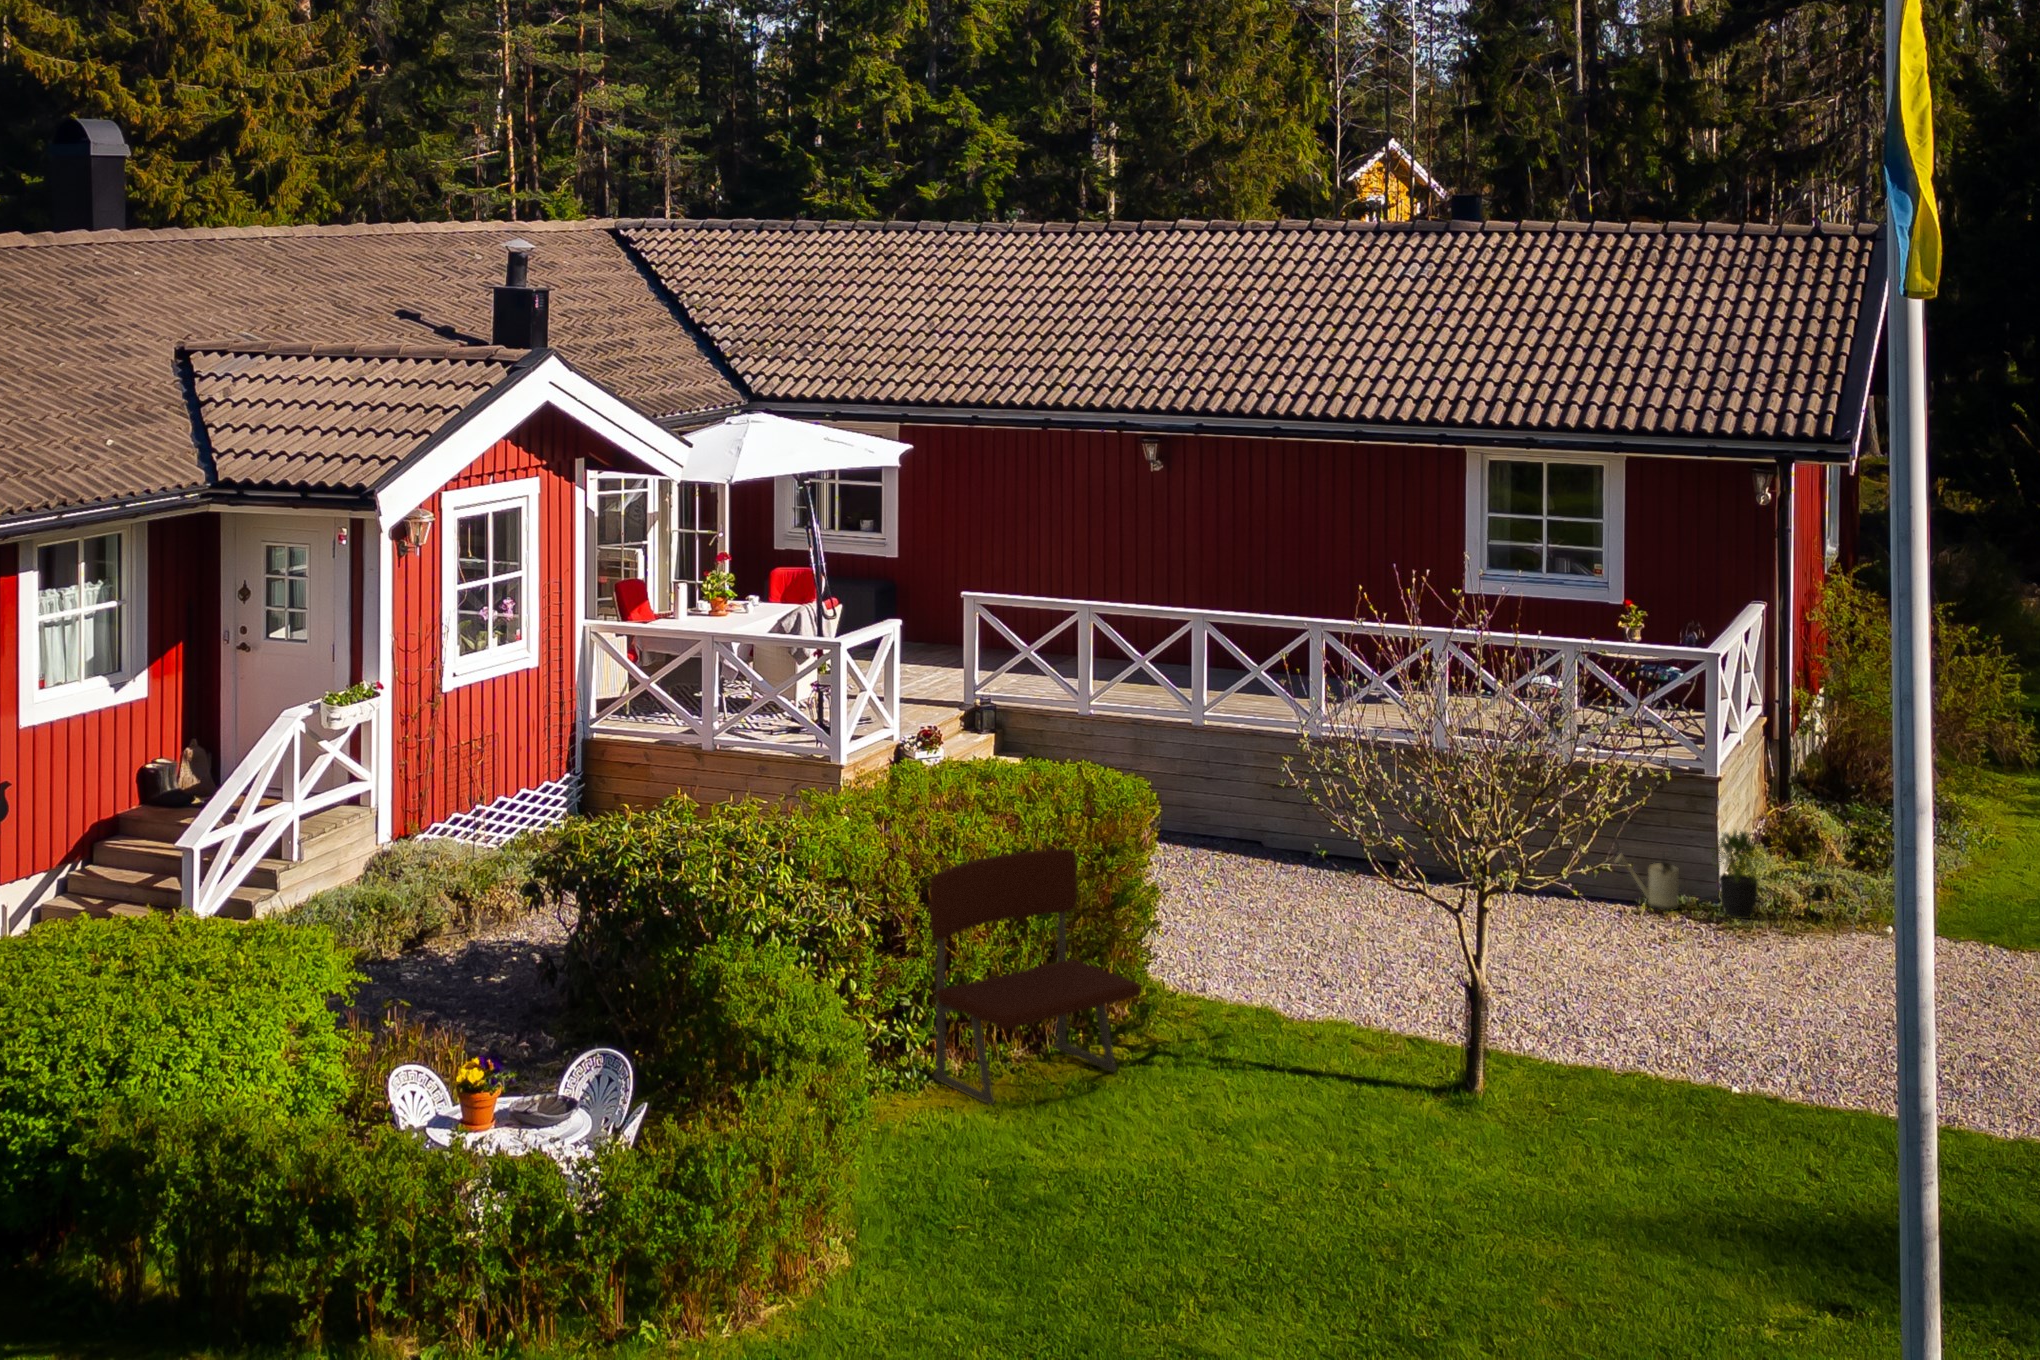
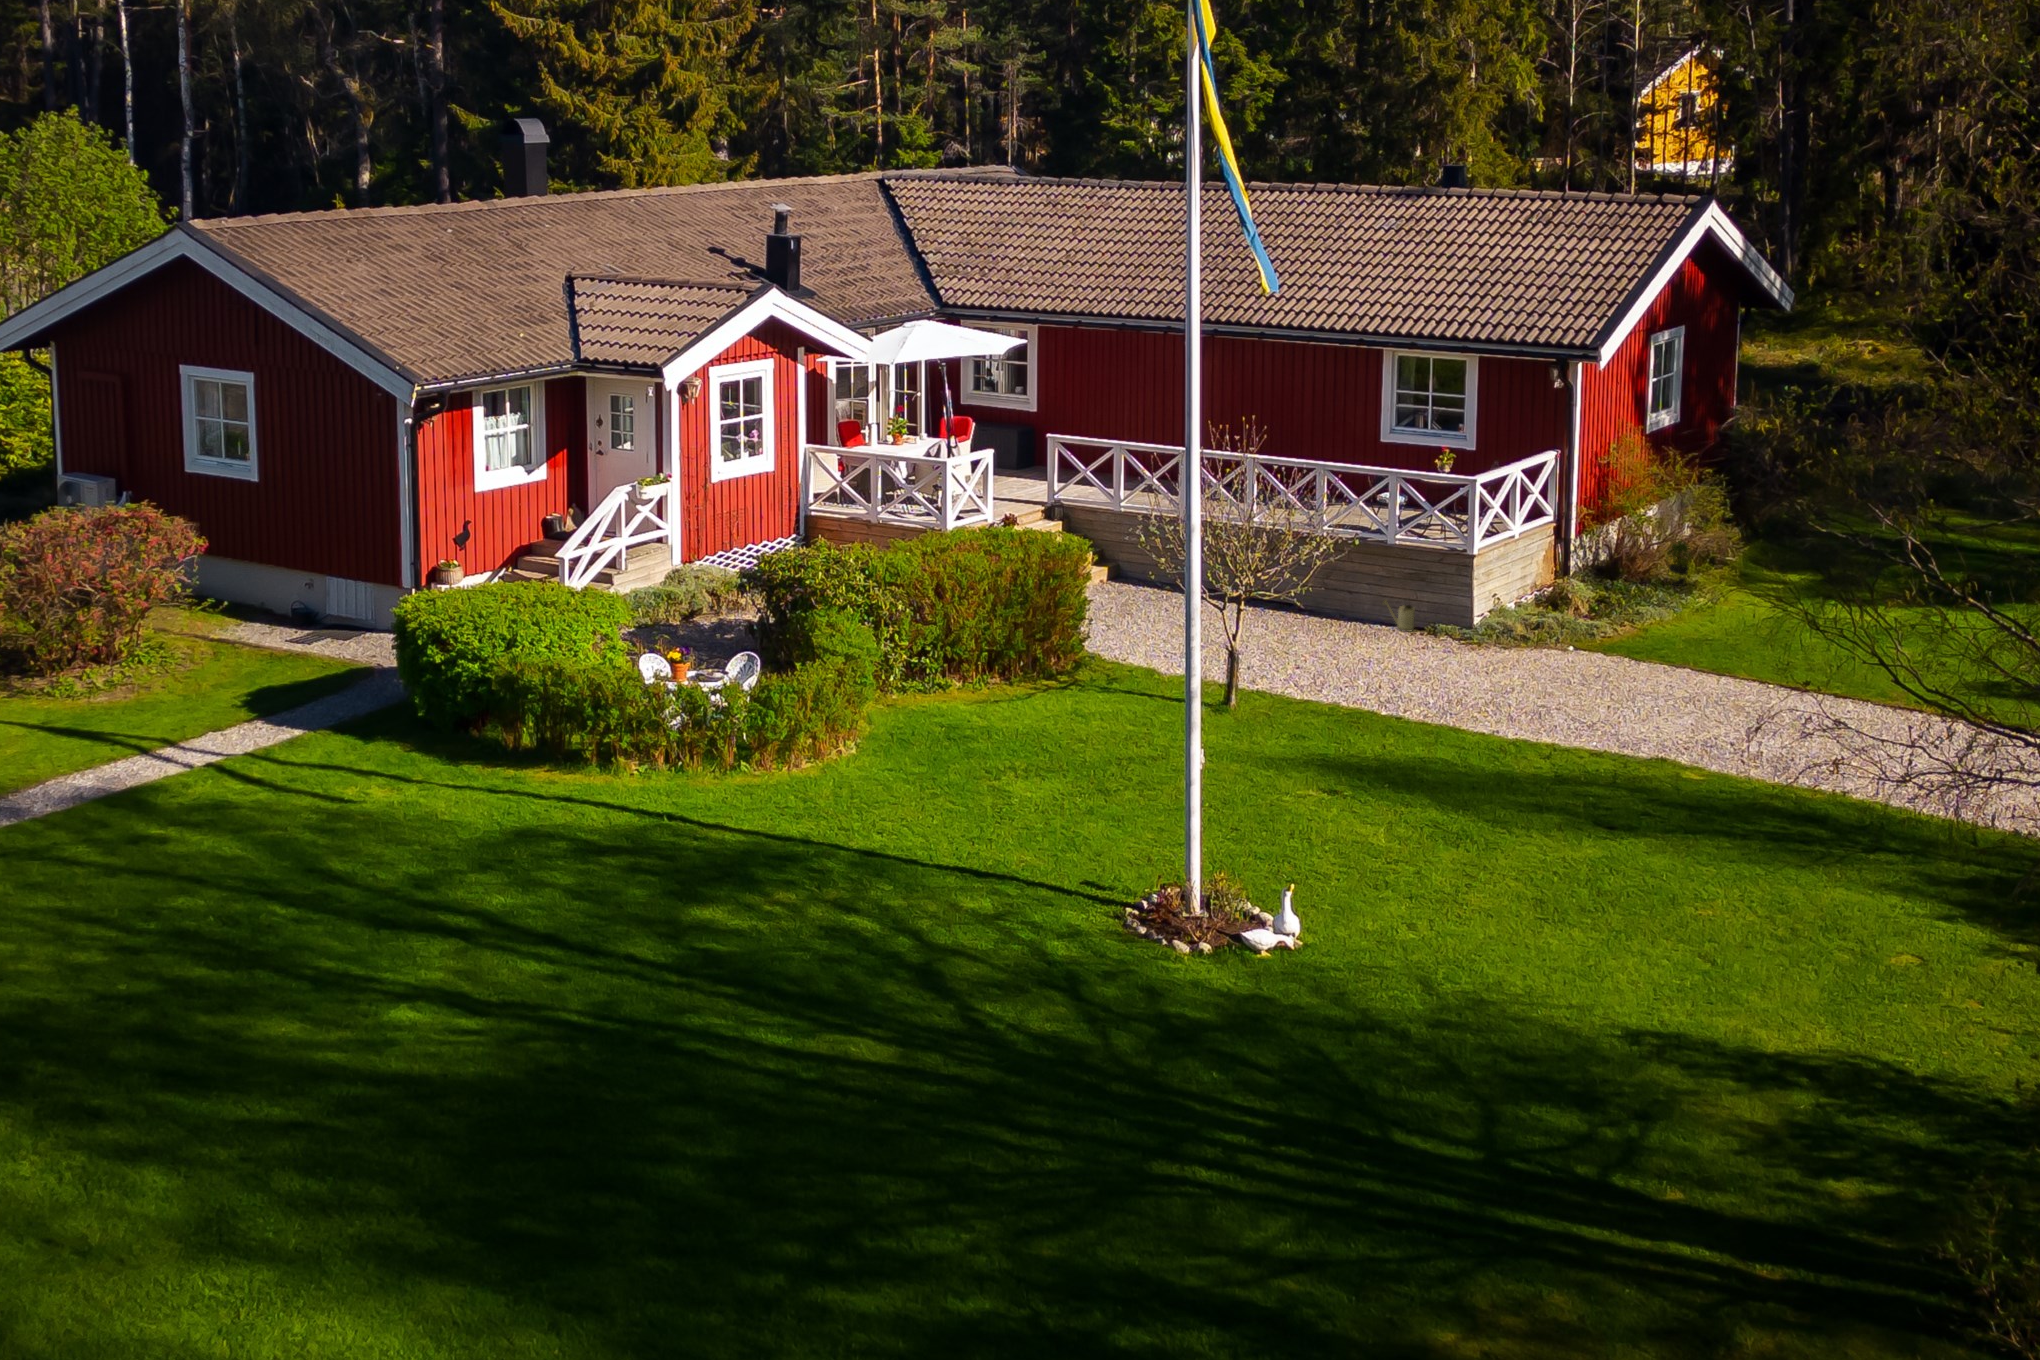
potted plant: present [1711,830,1769,919] -> present [1666,541,1691,586]
bench: present [930,848,1141,1105] -> none [918,572,1025,692]

